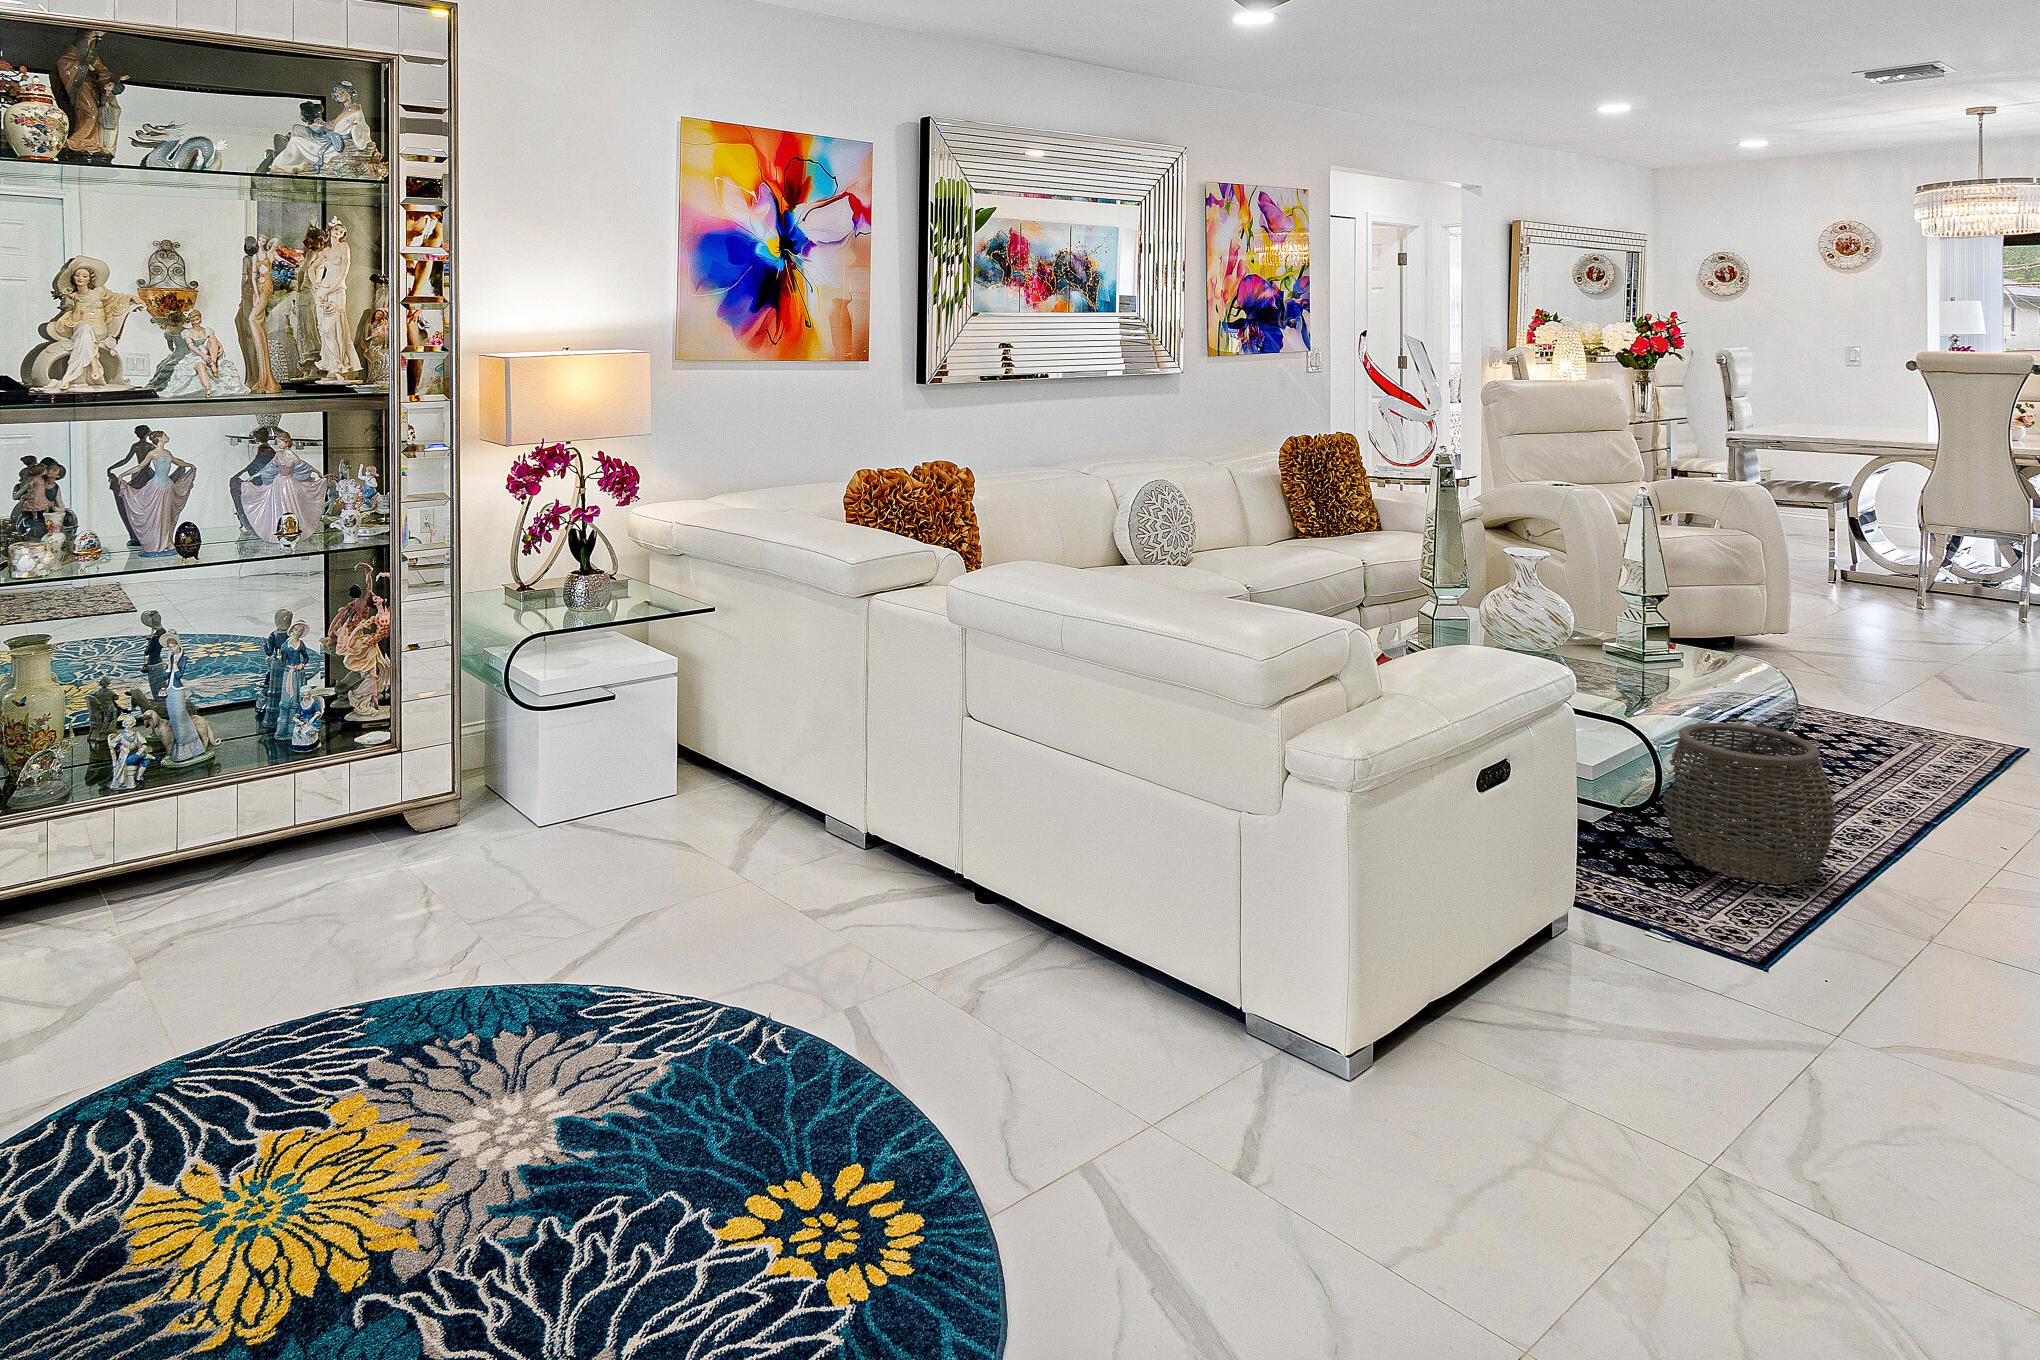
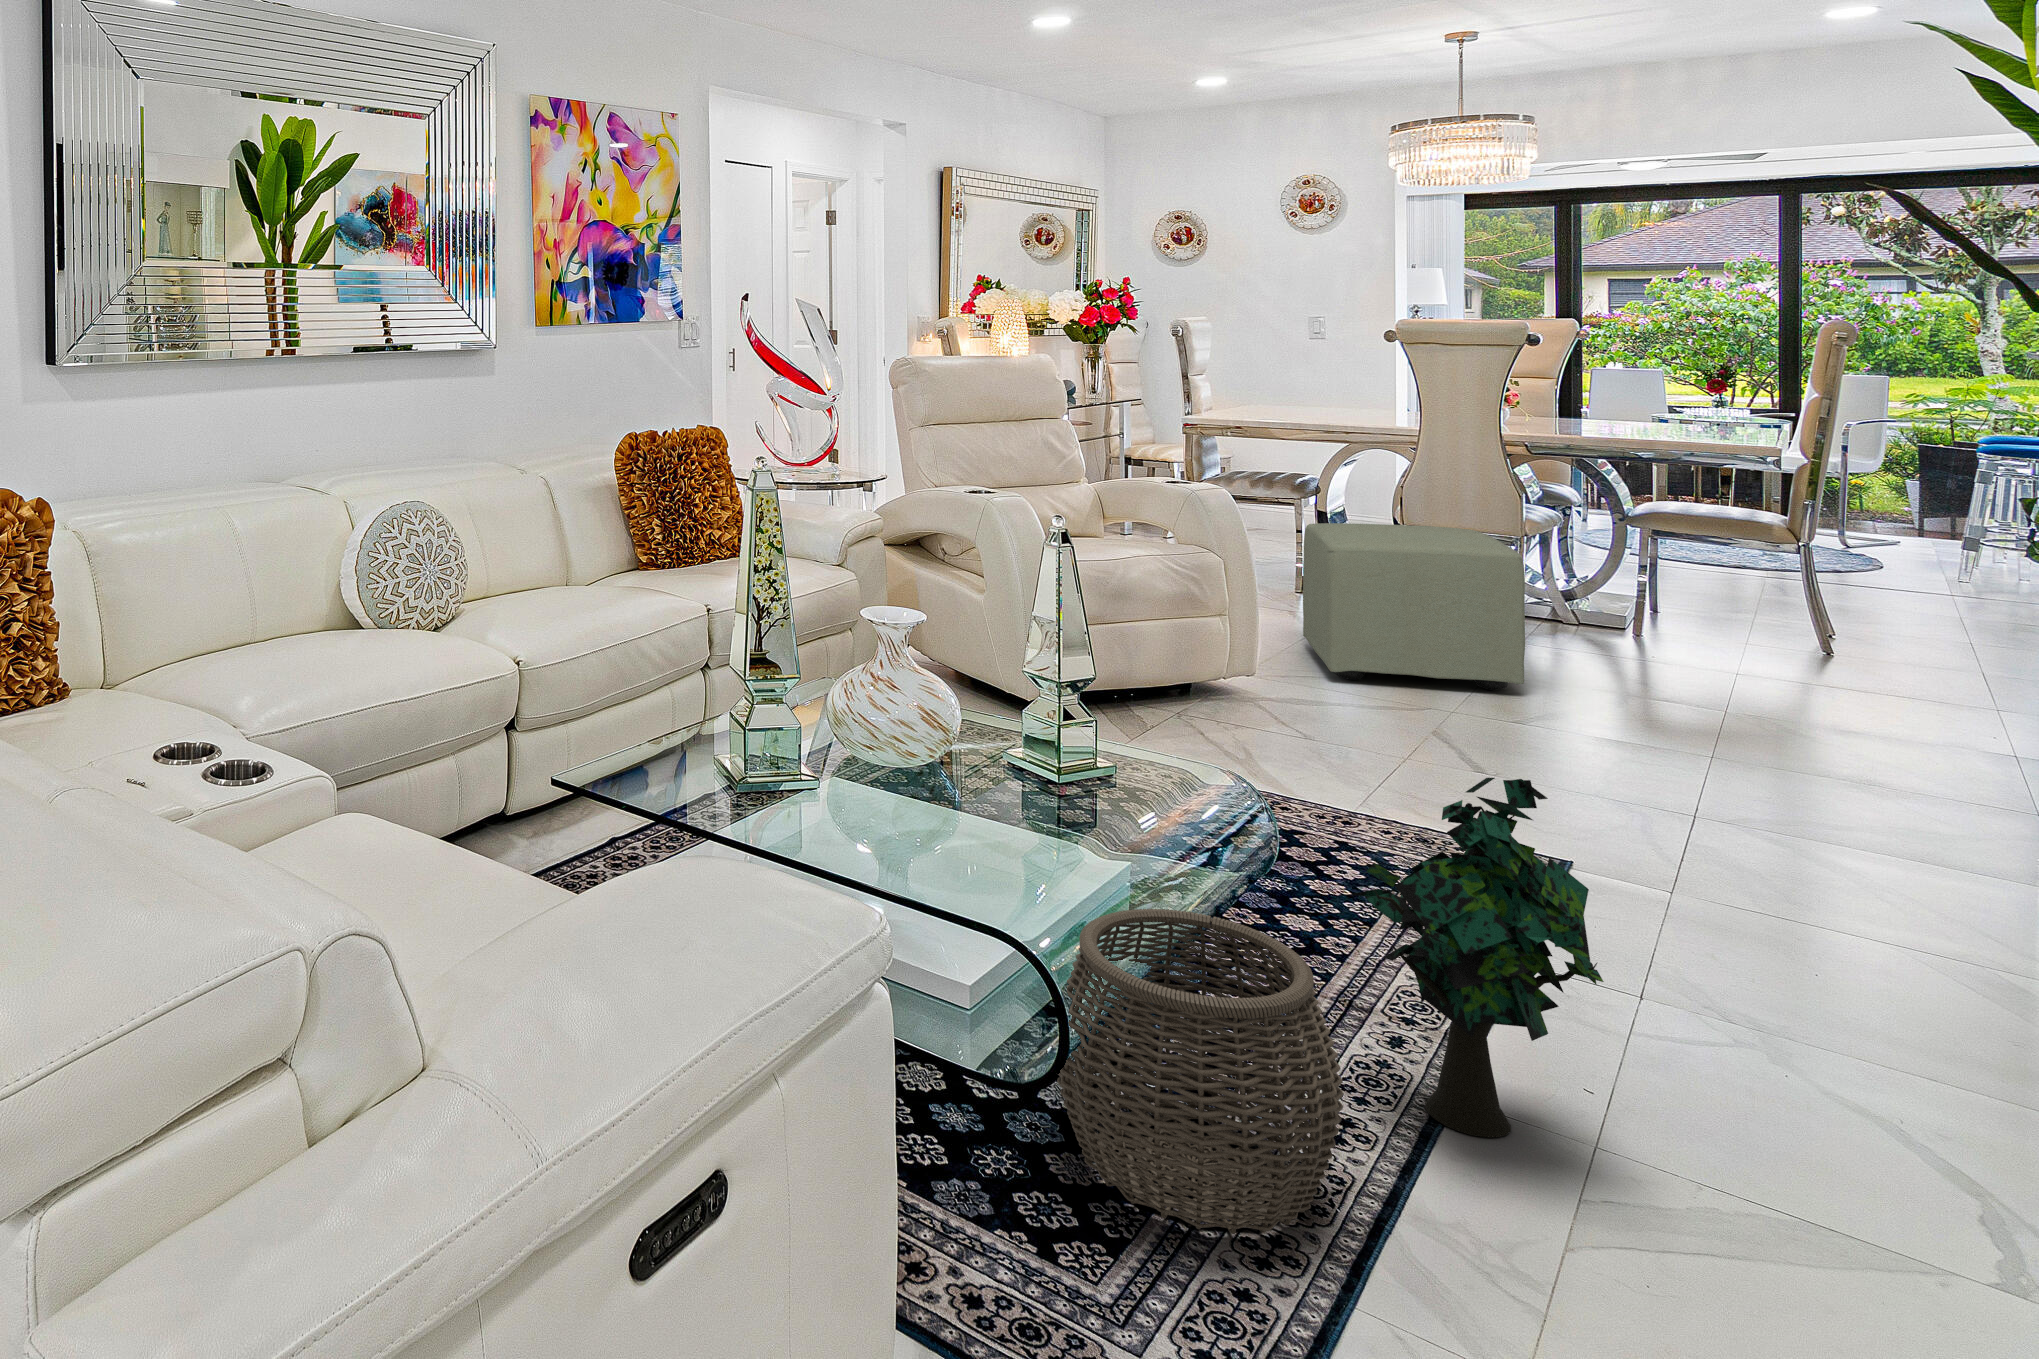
ottoman: none [1831,521,2013,651] -> present [1303,523,1525,690]
decorative plant: none [1846,653,2001,861] -> present [1351,778,1604,1138]

